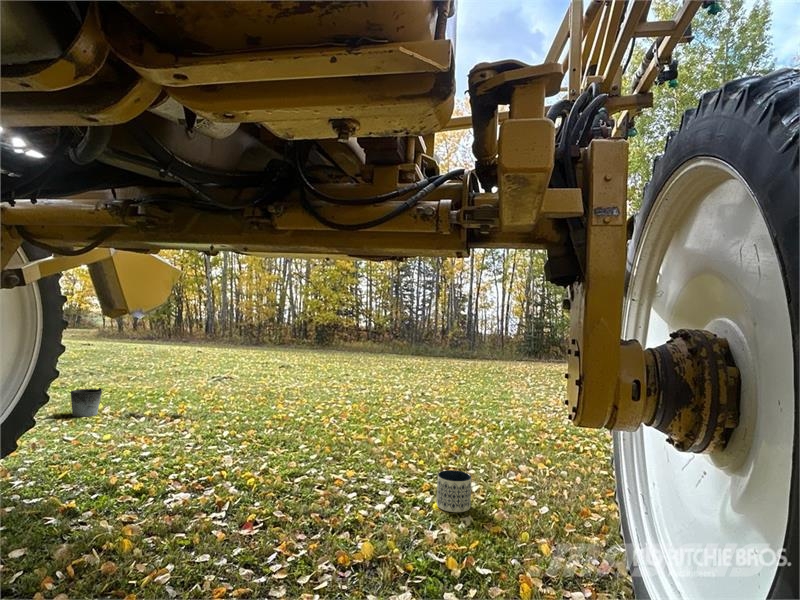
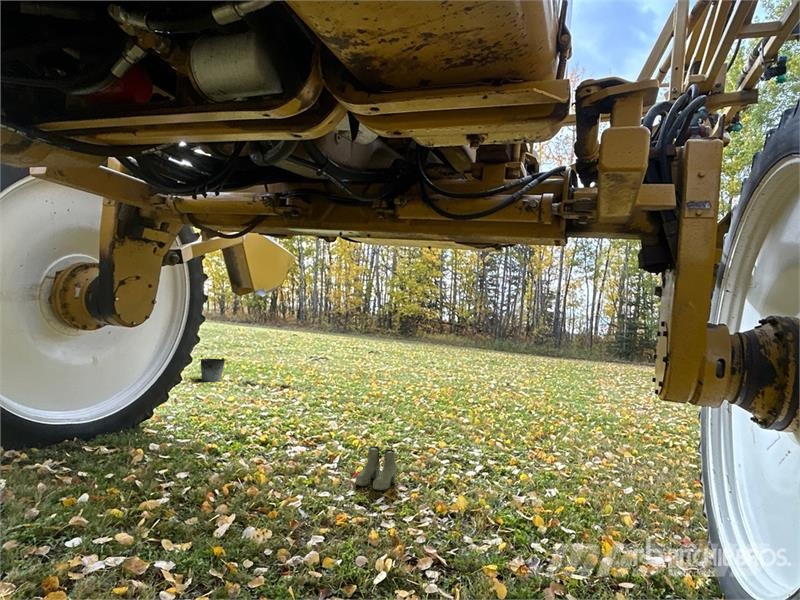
planter: present [437,470,472,512] -> none [523,446,558,485]
boots: none [244,491,294,544] -> present [355,446,397,490]

